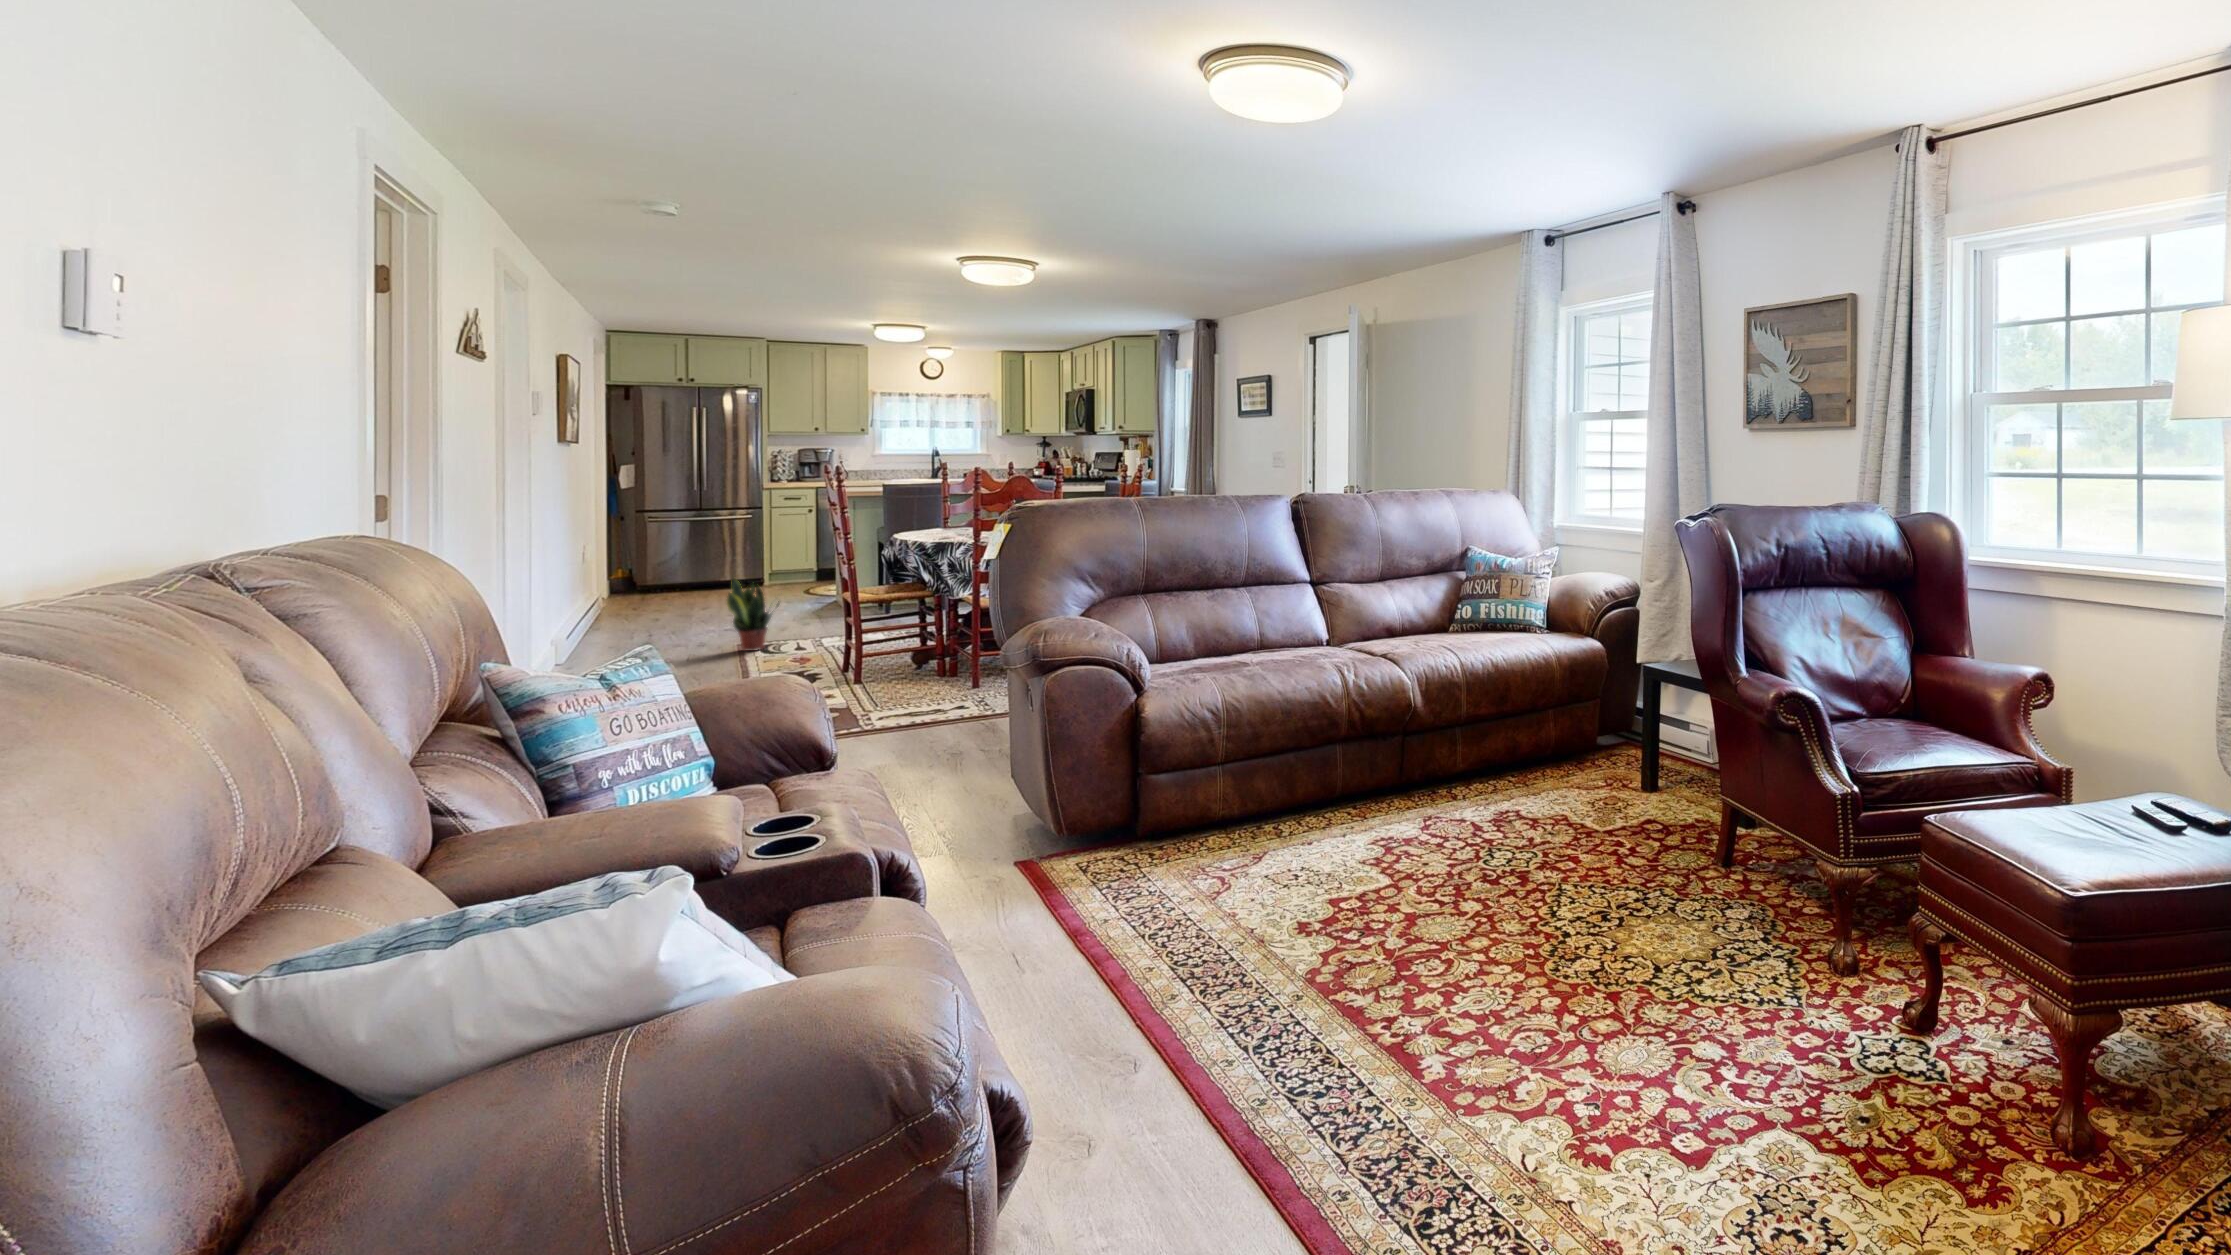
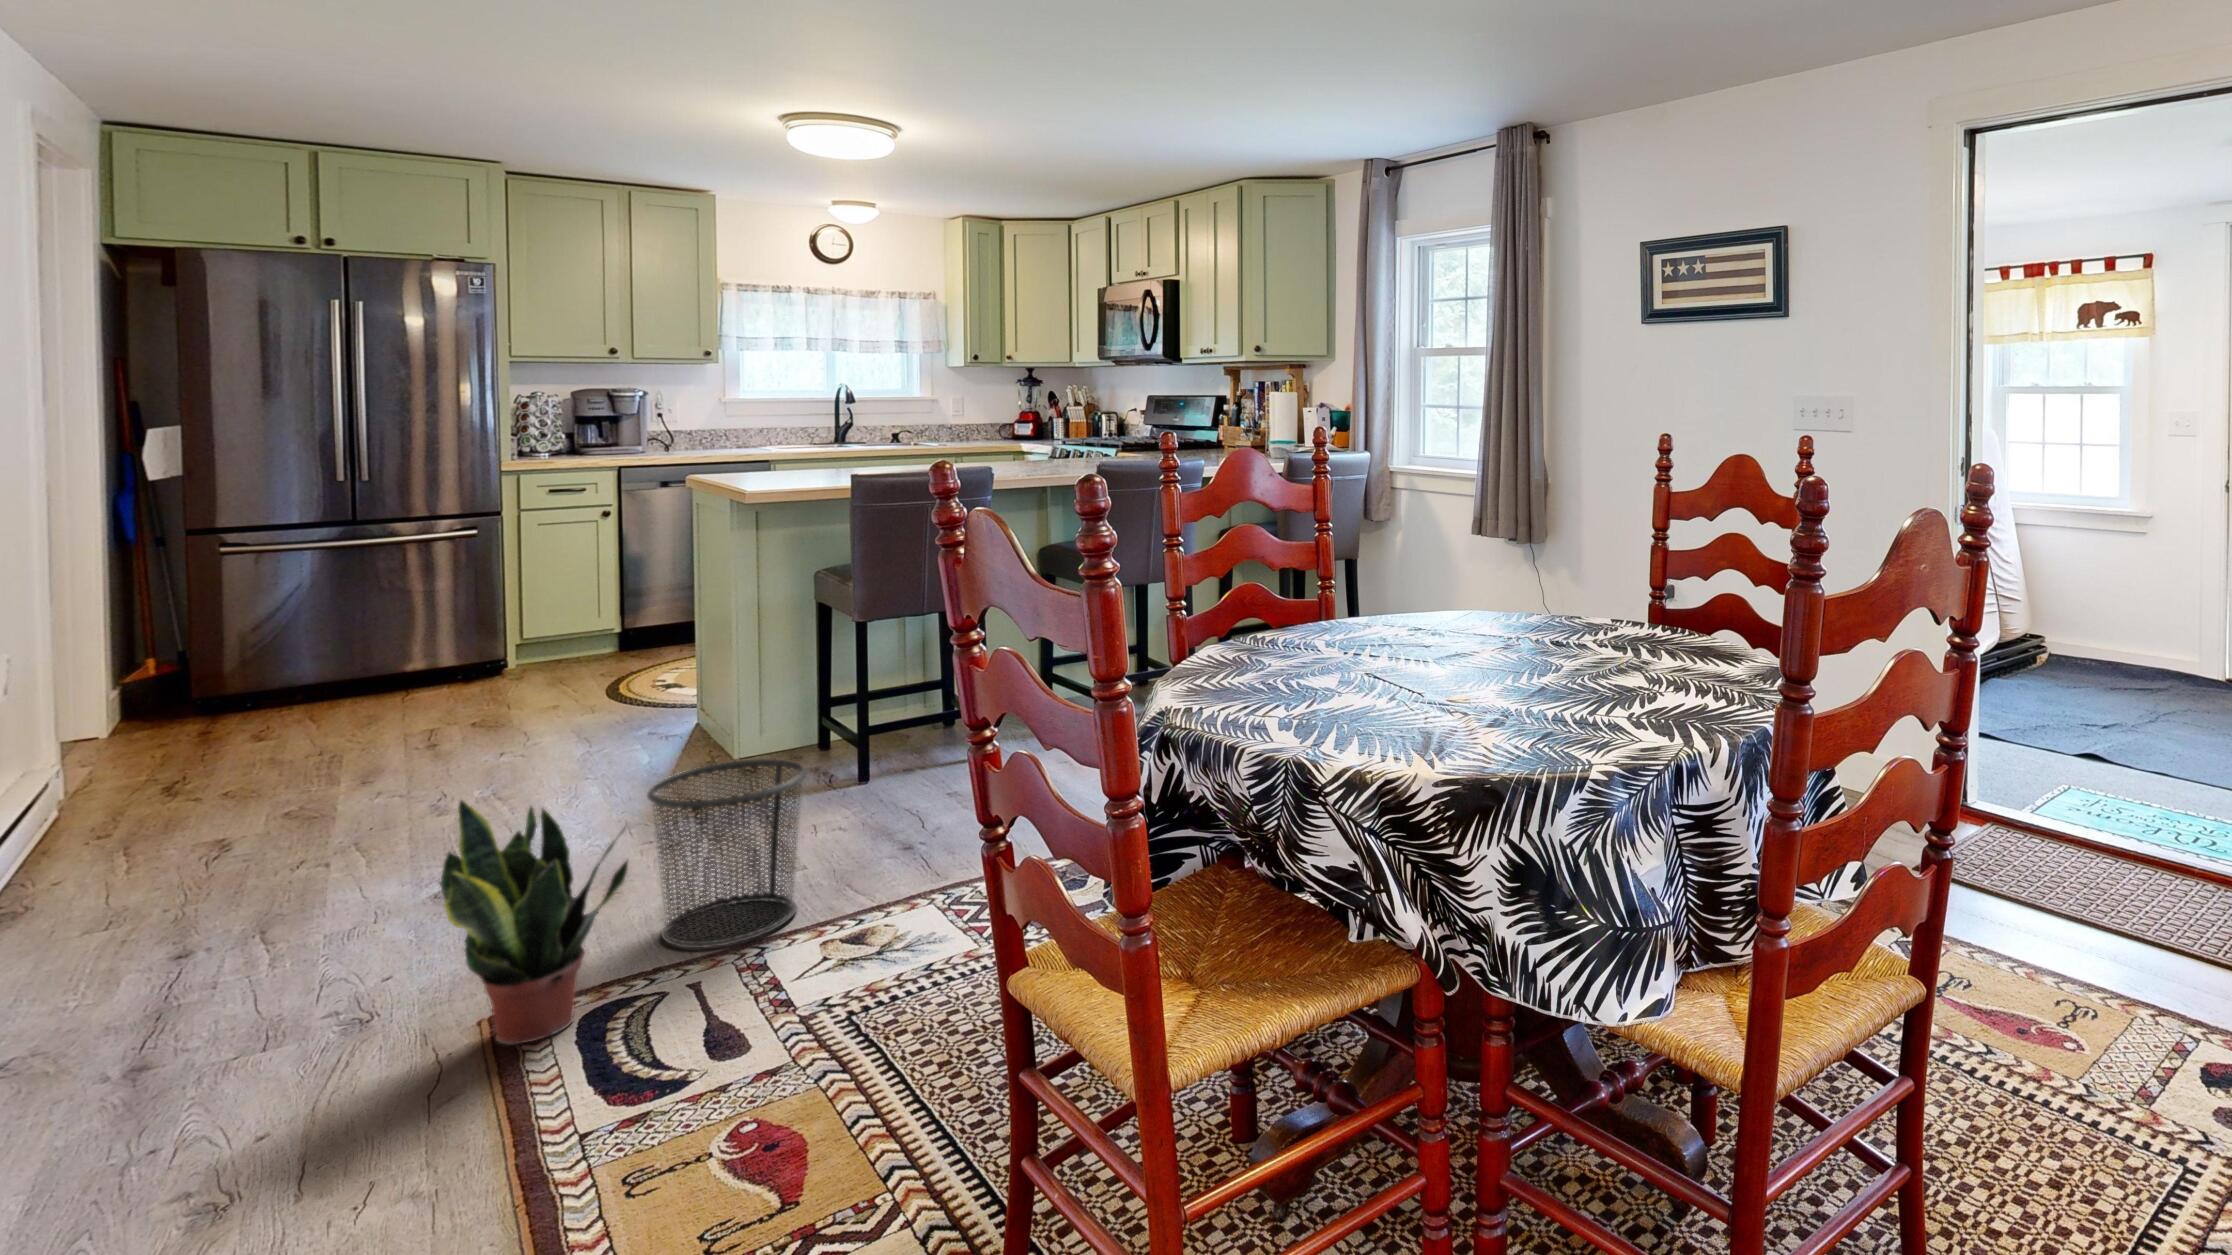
trash can: none [792,584,847,640] -> present [647,759,807,948]

